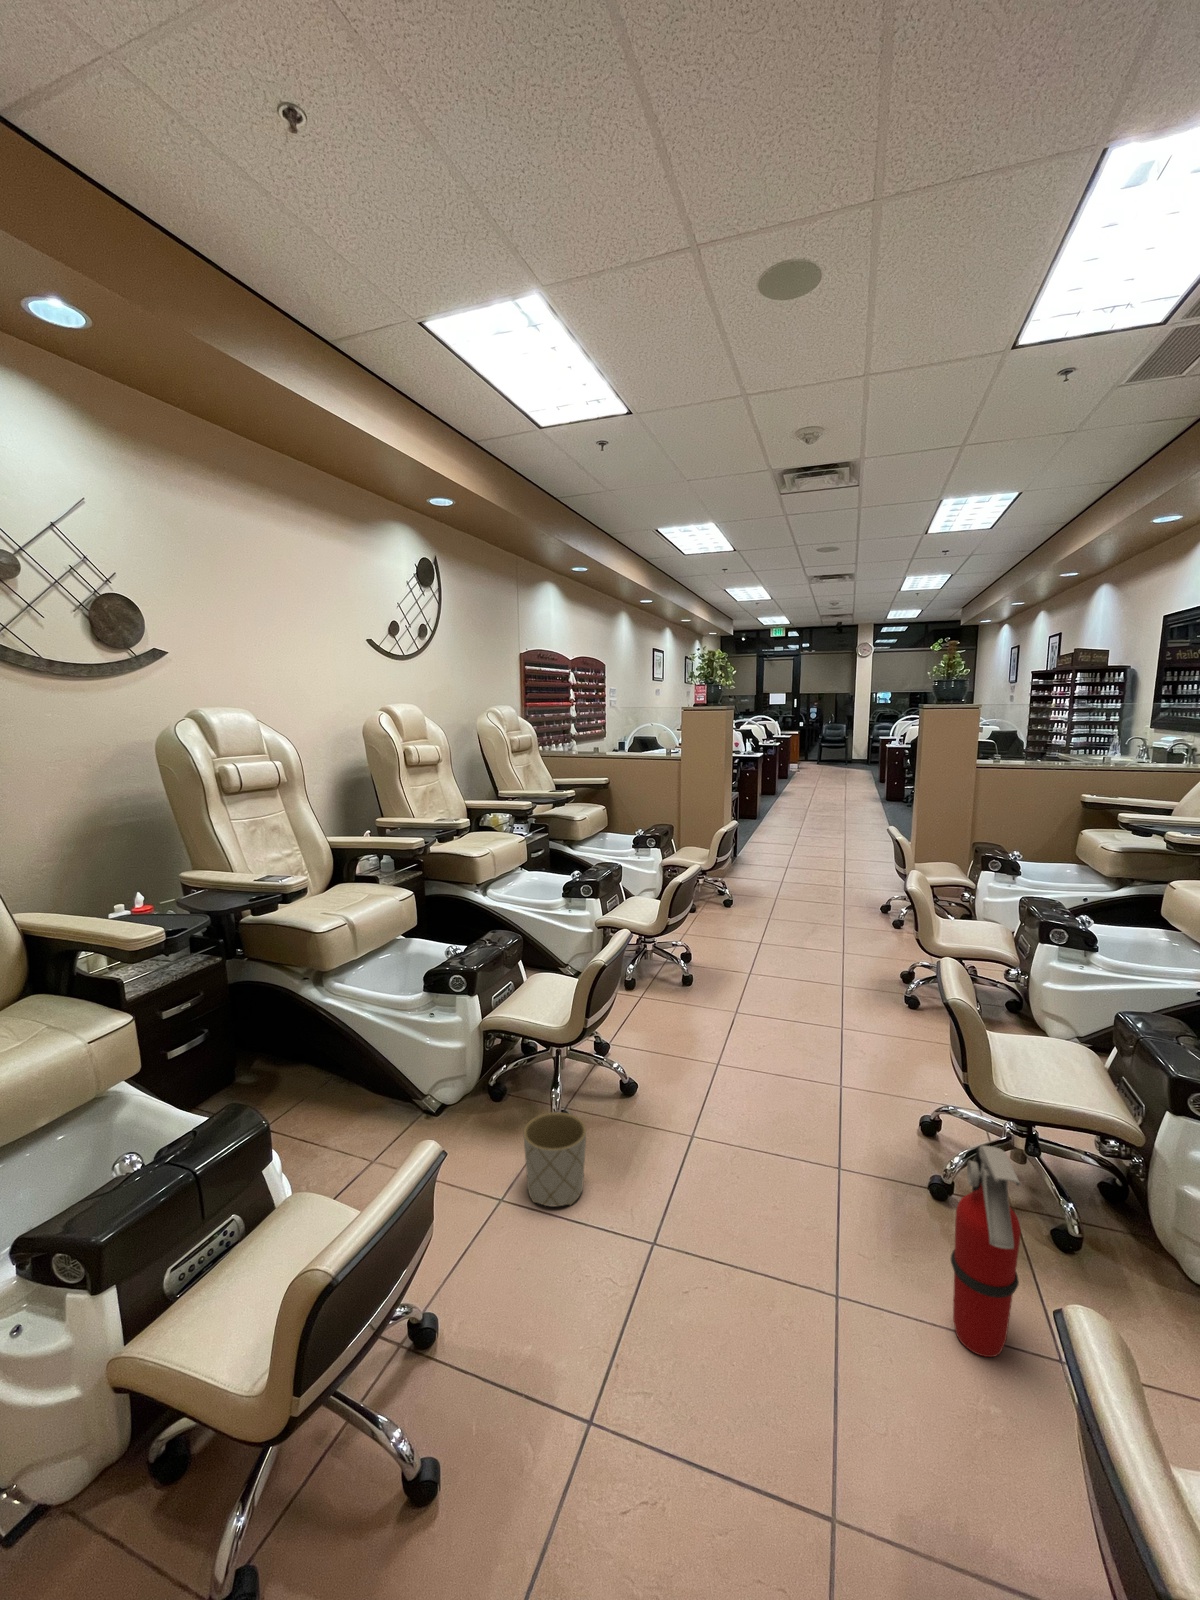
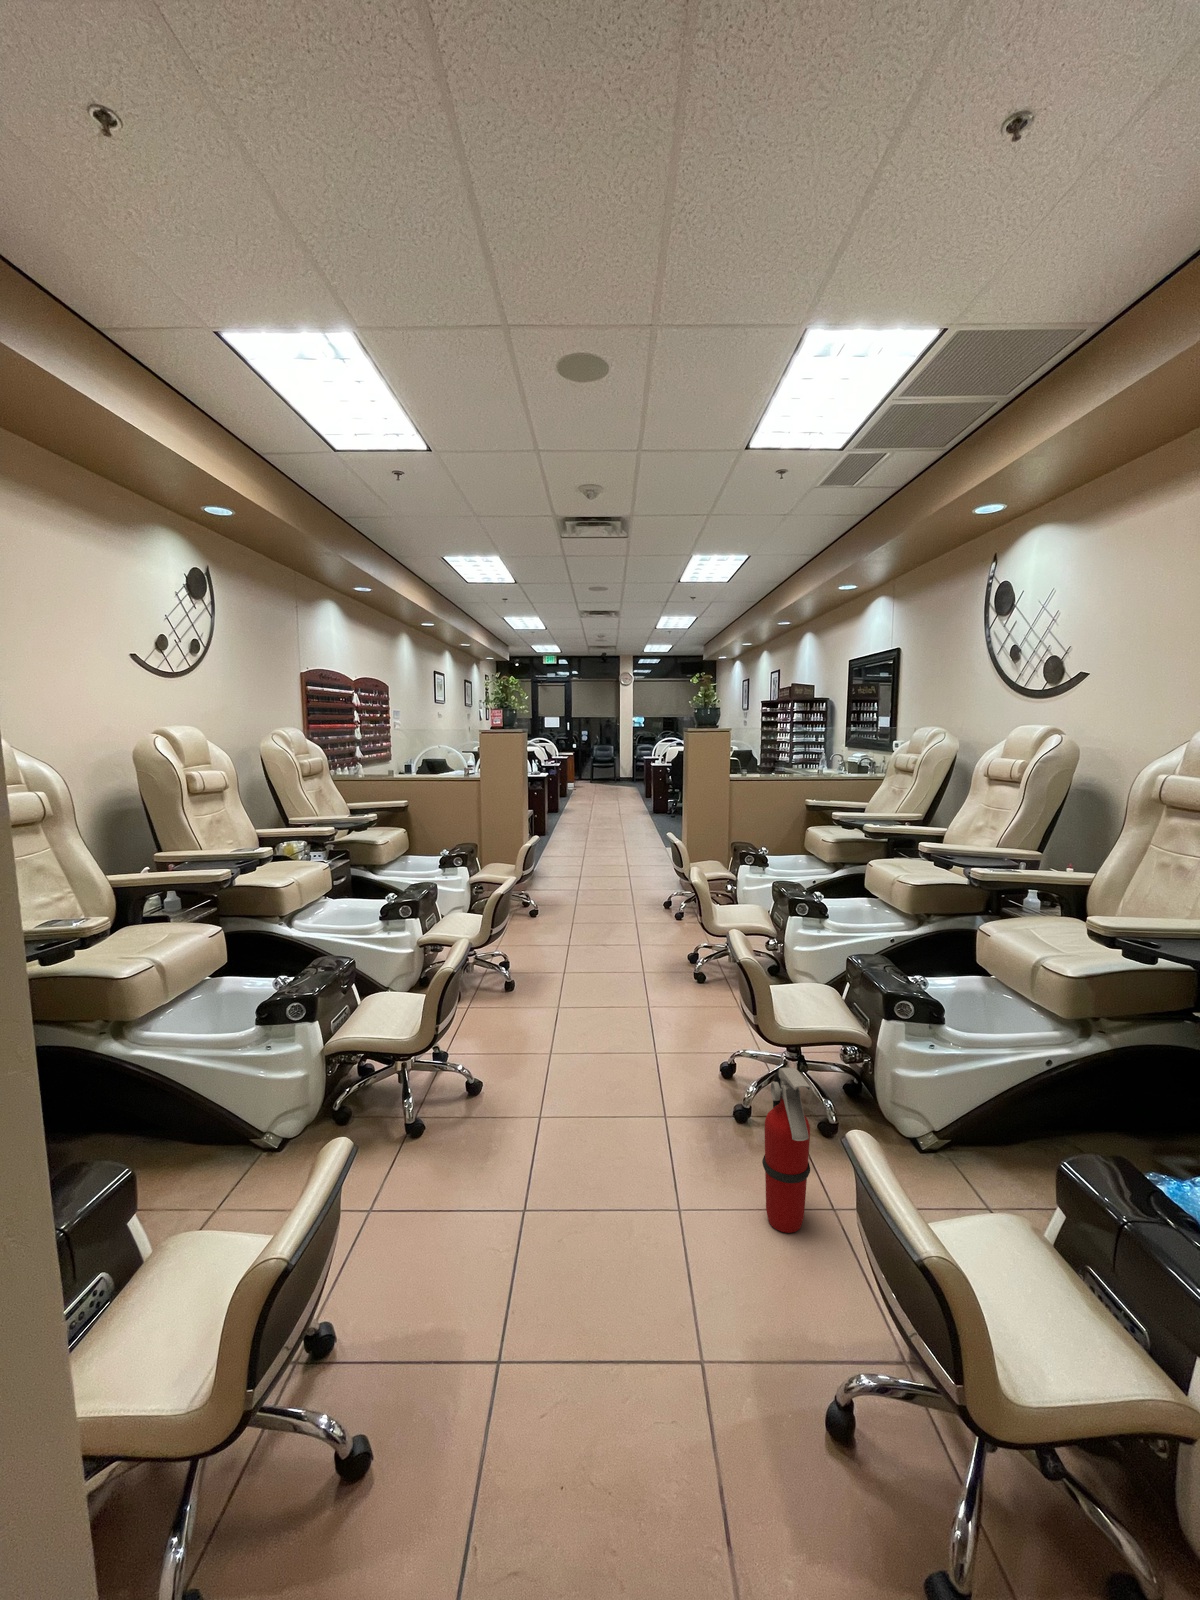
planter: present [524,1112,586,1207] -> none [387,1117,448,1207]

